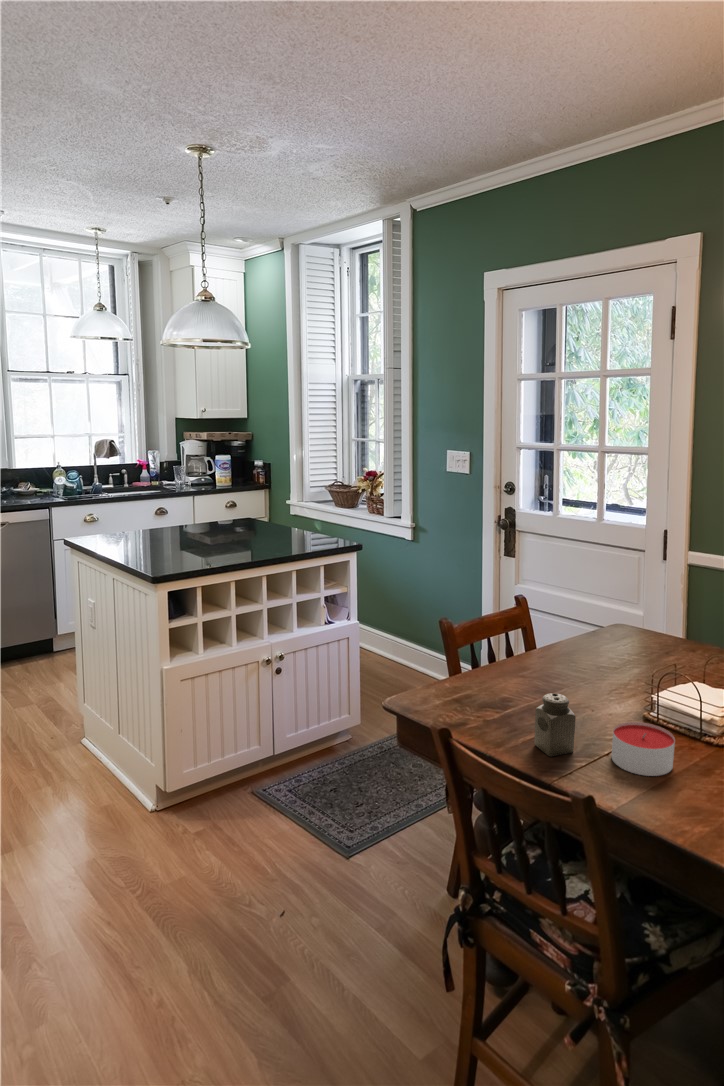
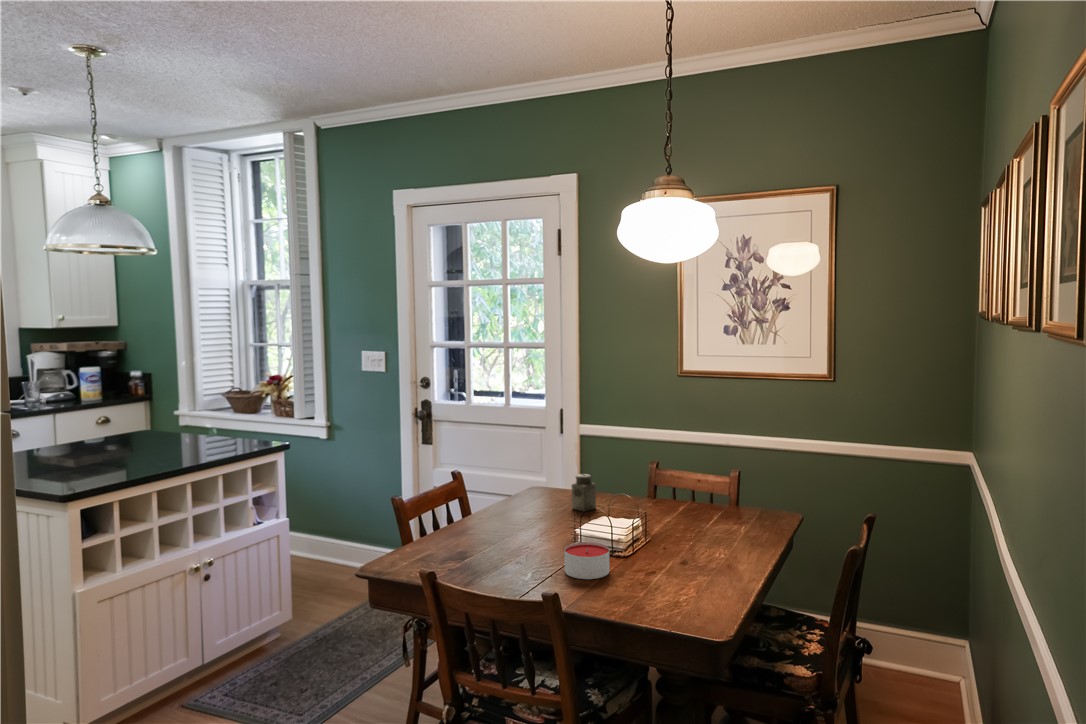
salt shaker: present [535,693,576,757] -> present [572,474,596,512]

